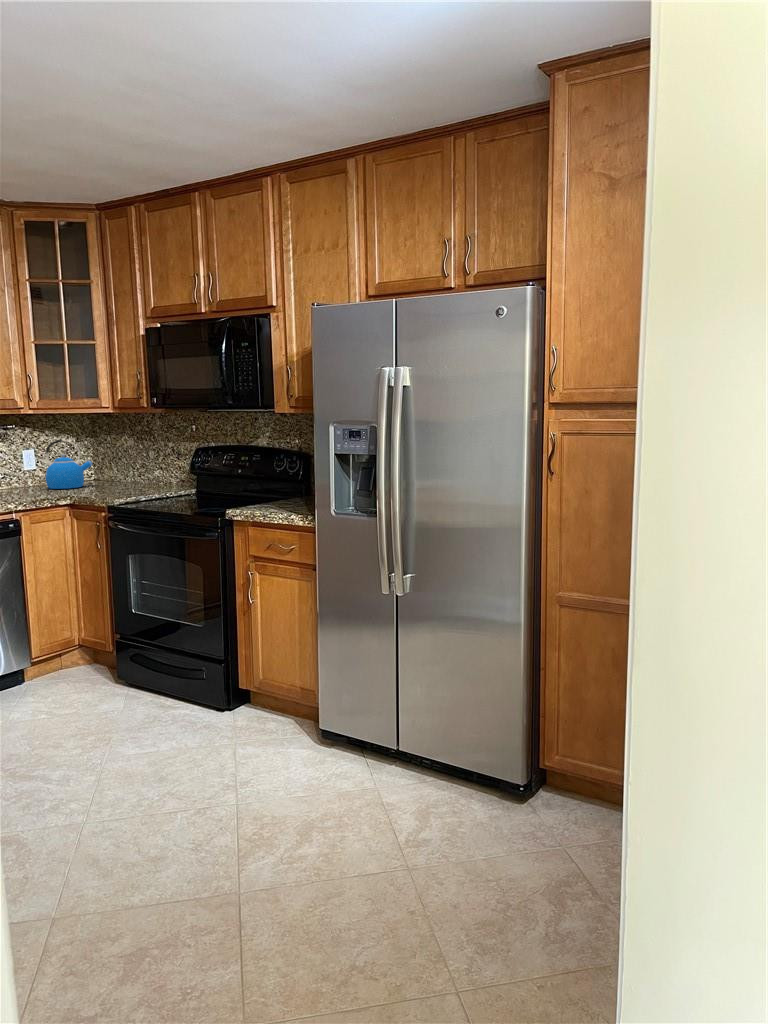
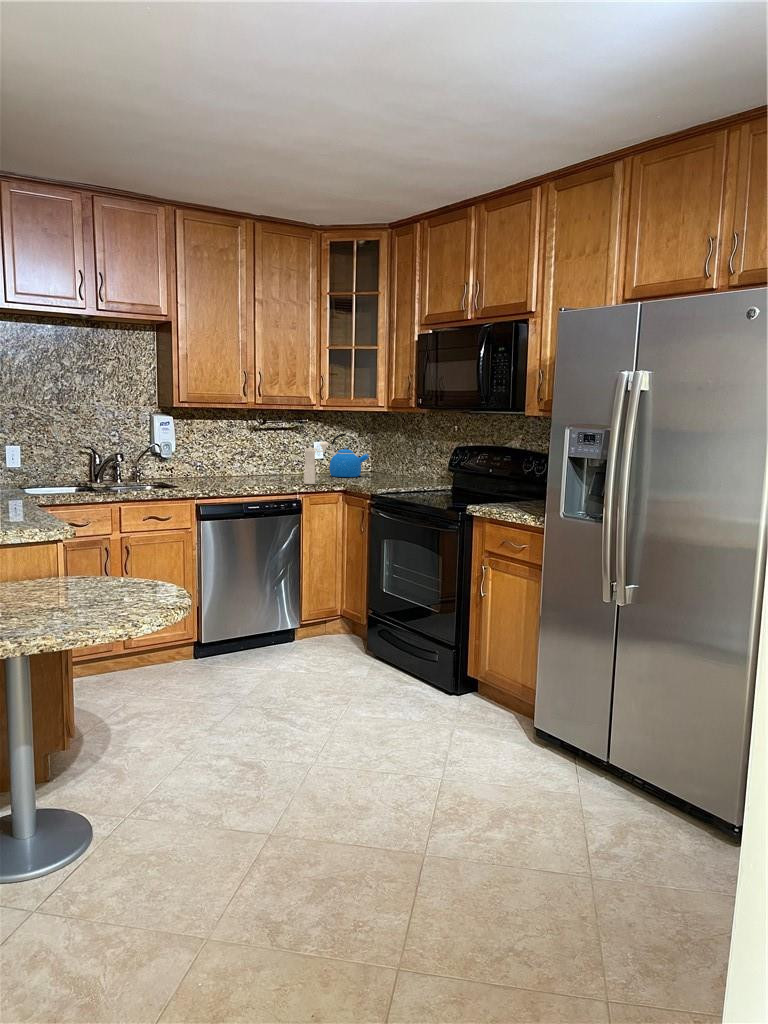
pepper mill: none [18,451,46,501] -> present [304,442,328,484]

